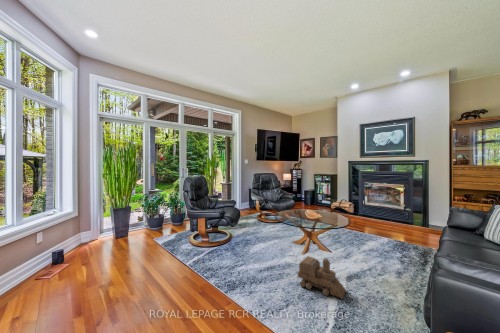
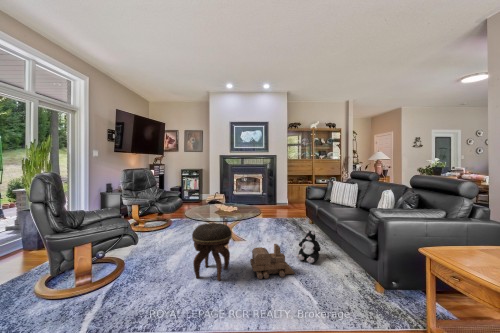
footstool: none [255,223,289,273] -> present [192,223,232,281]
plush toy: none [363,258,401,300] -> present [297,230,321,263]

